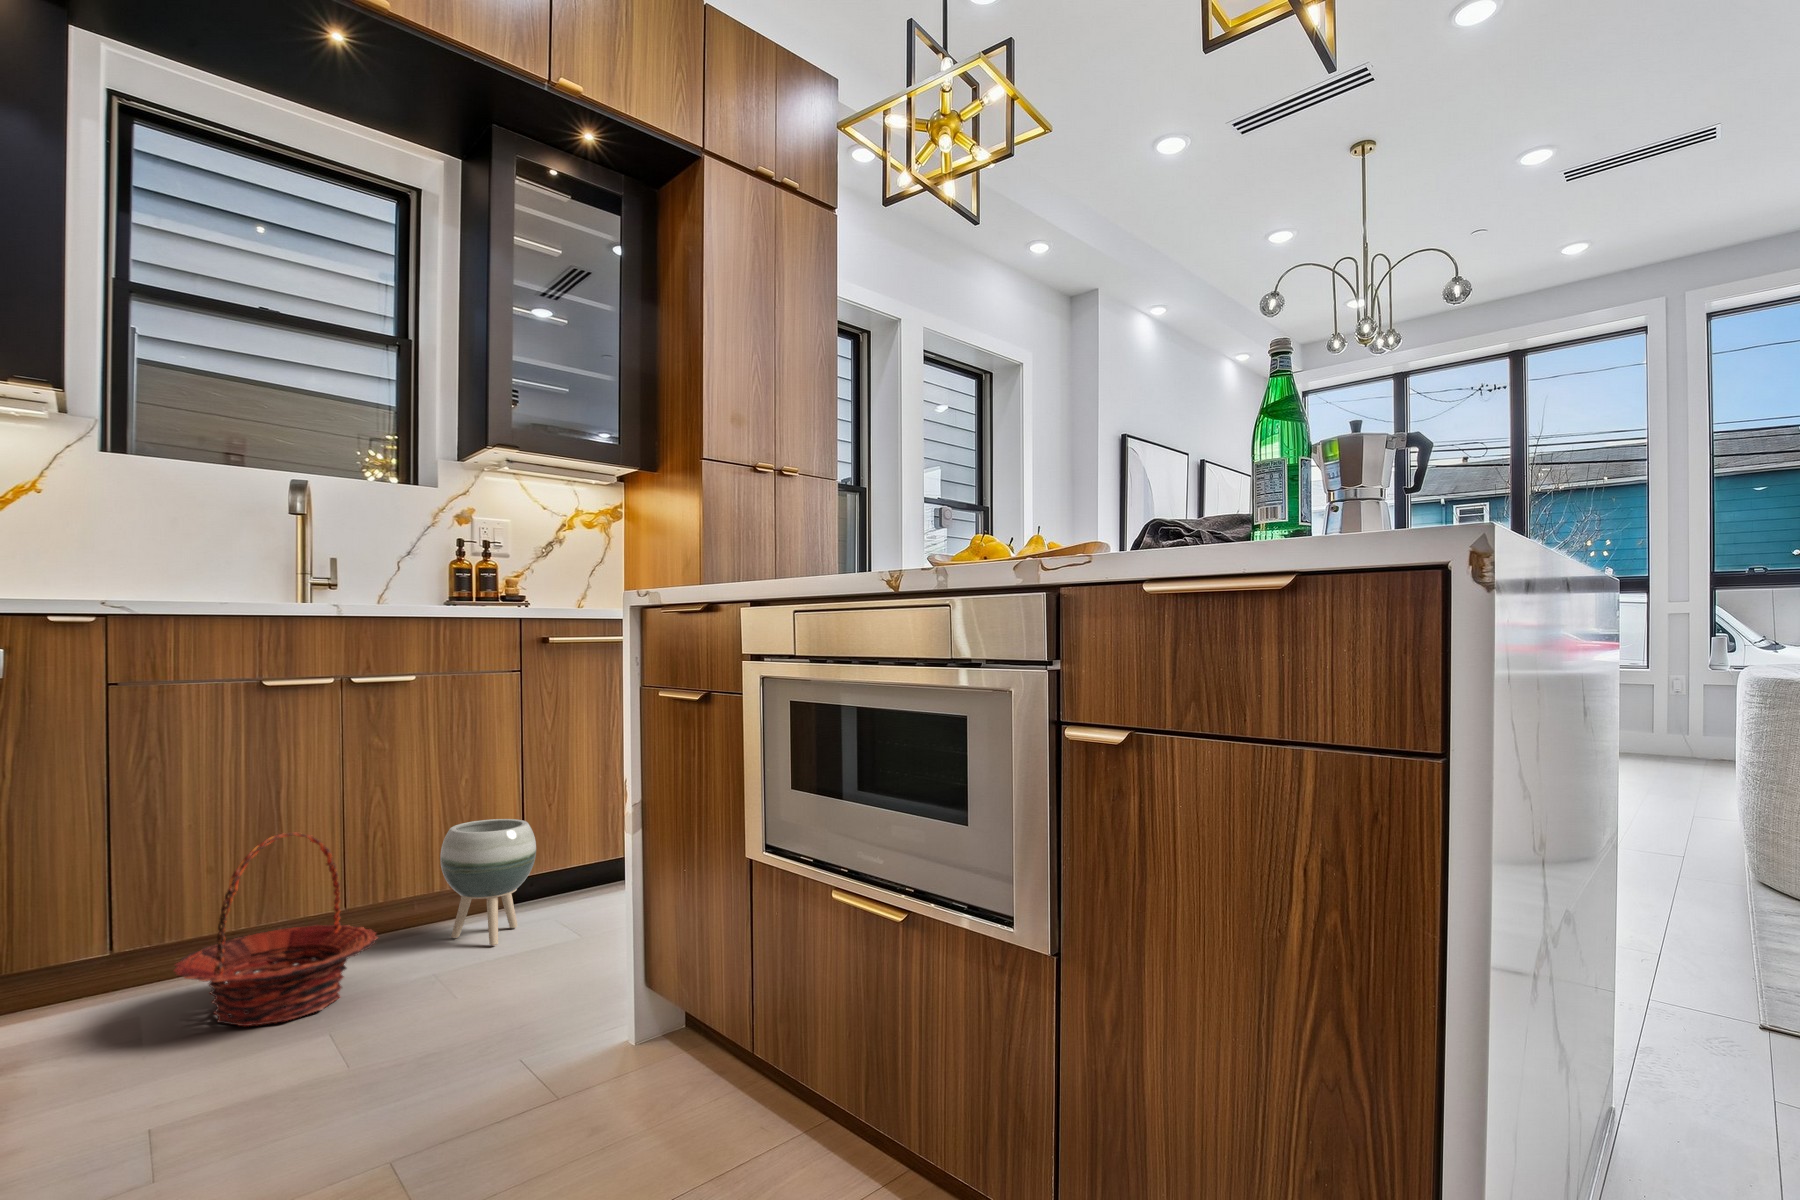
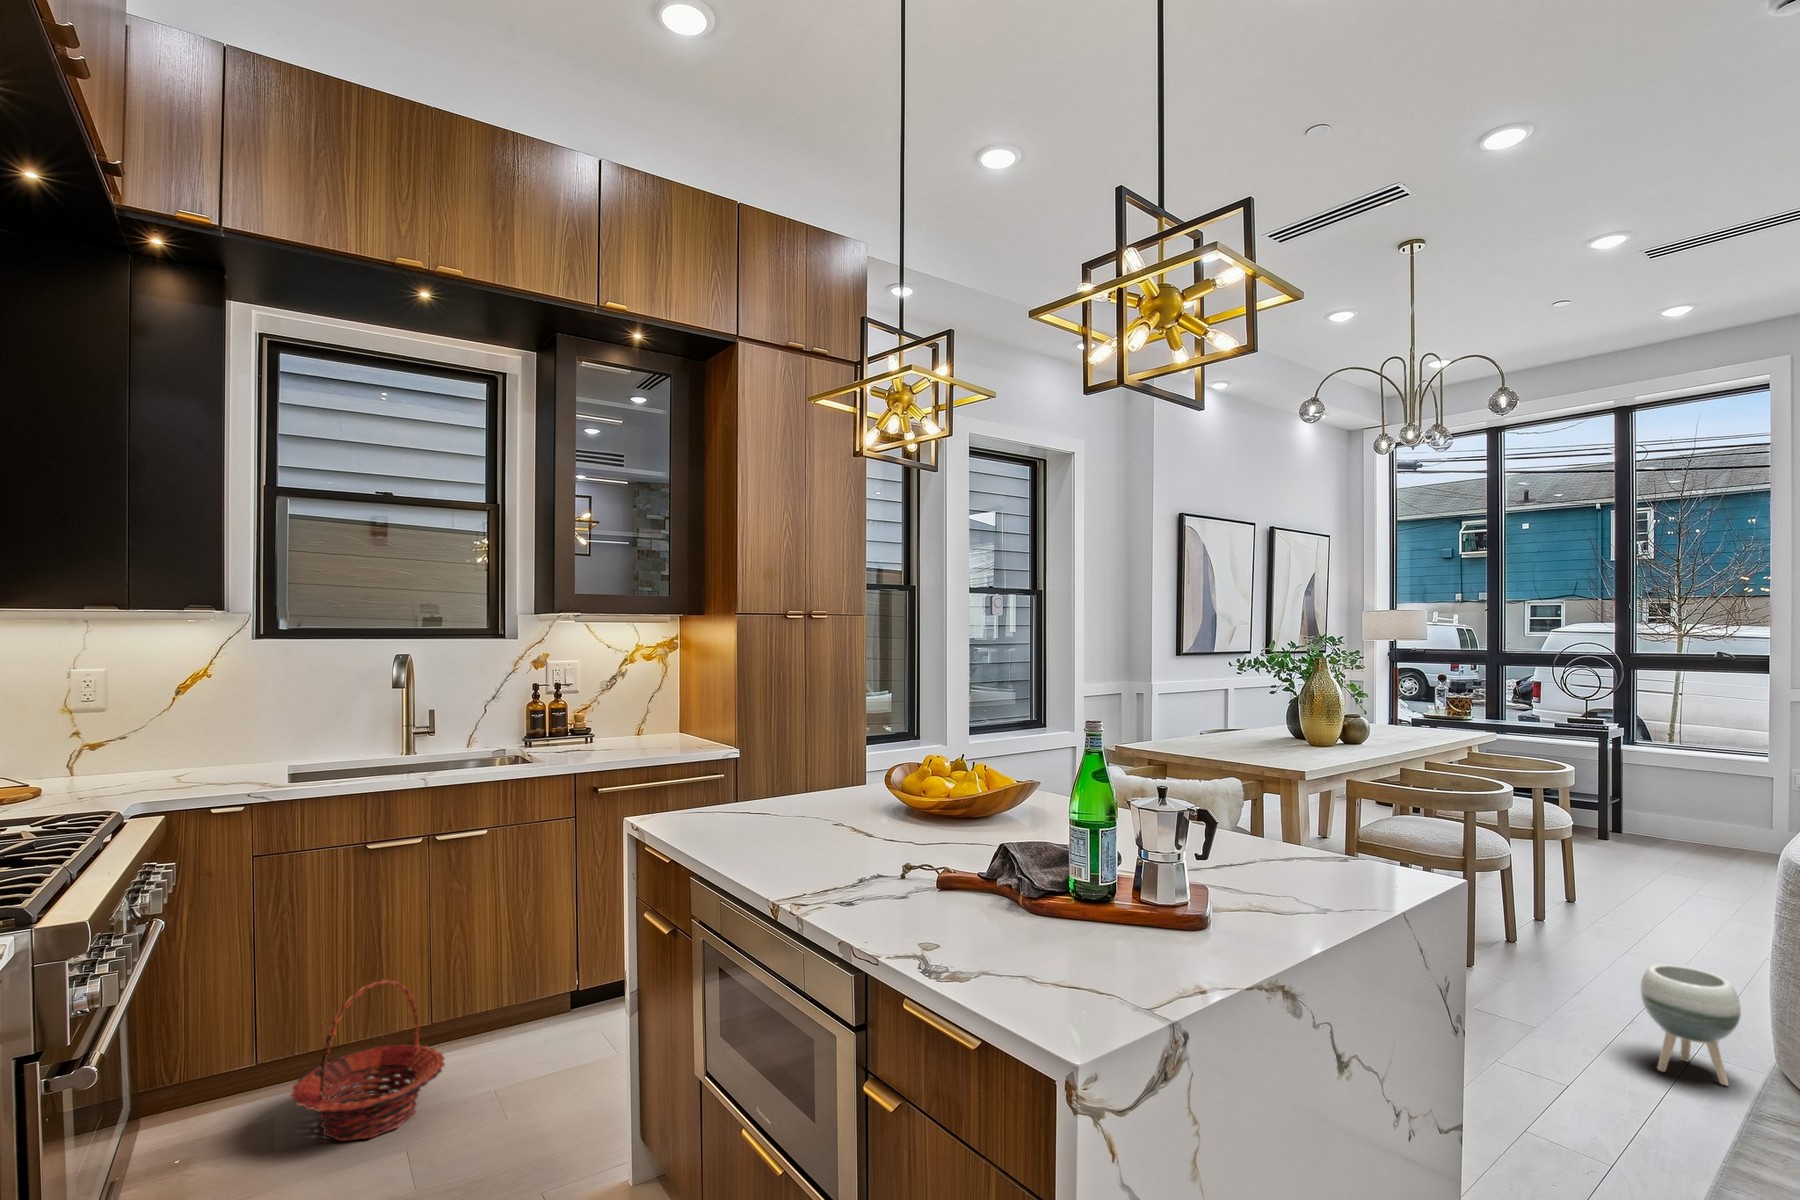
planter: present [440,819,536,946] -> present [1640,964,1741,1085]

